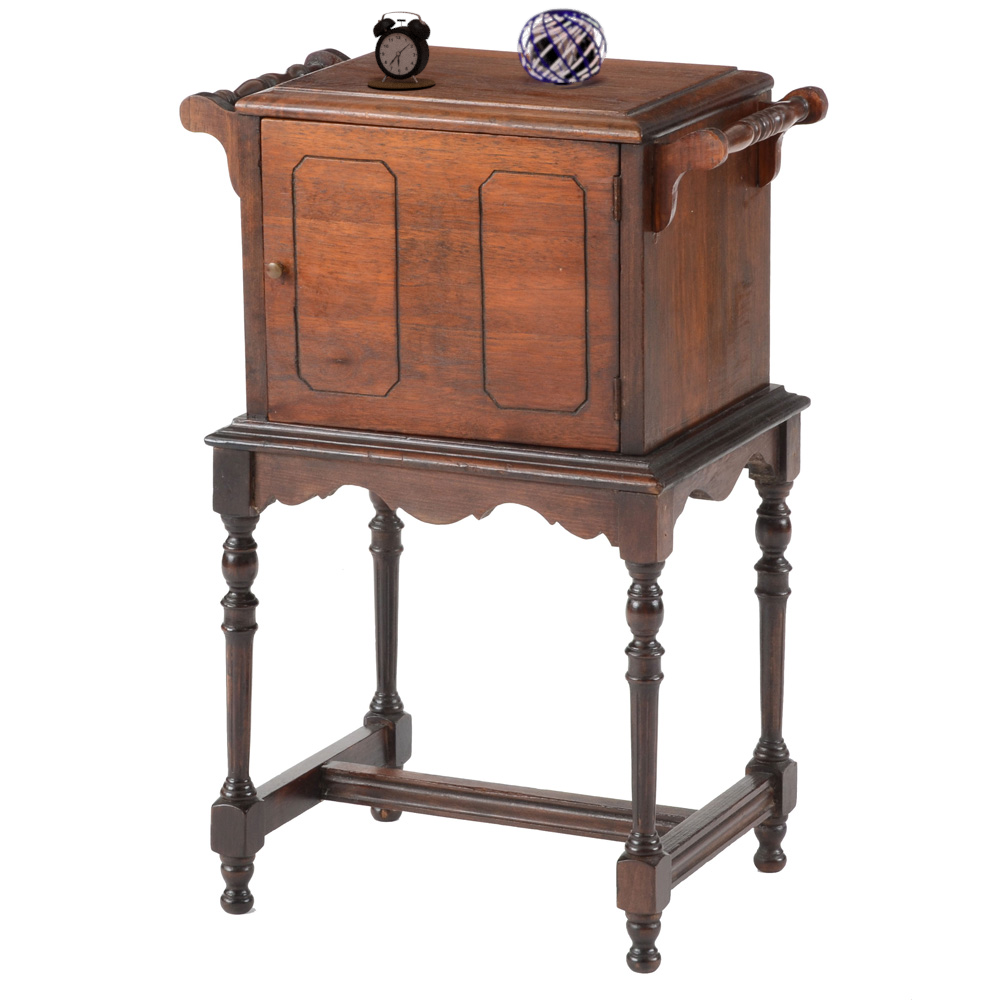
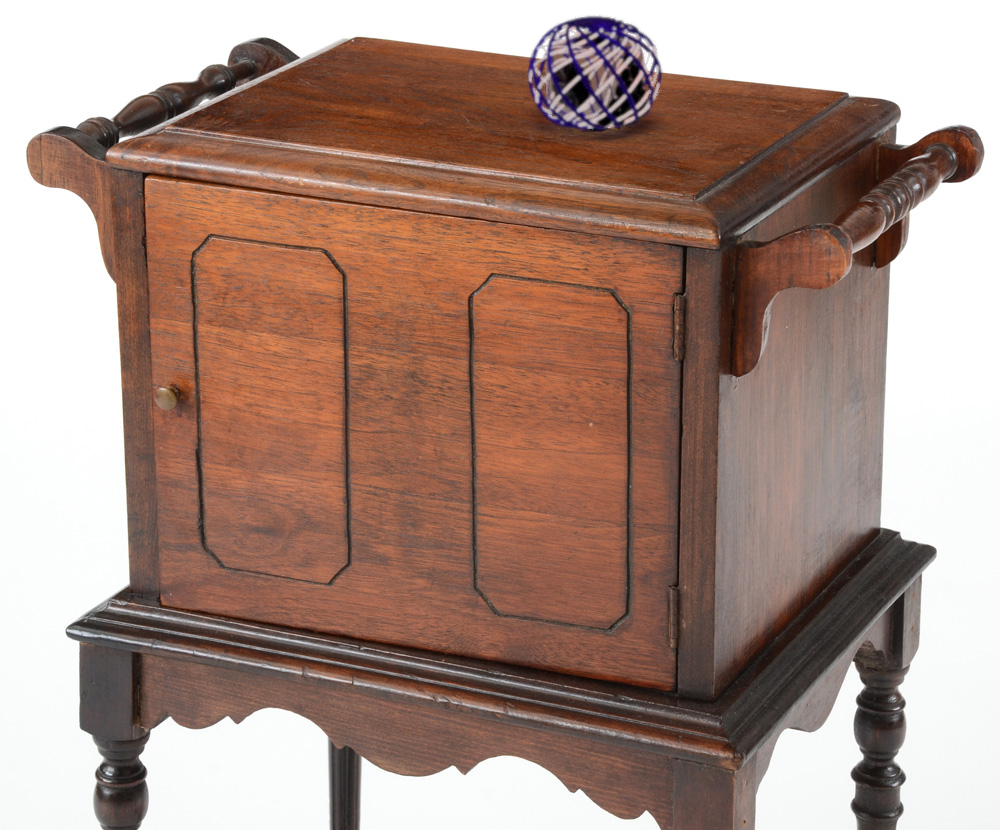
alarm clock: present [368,12,435,88] -> none [304,19,405,137]

